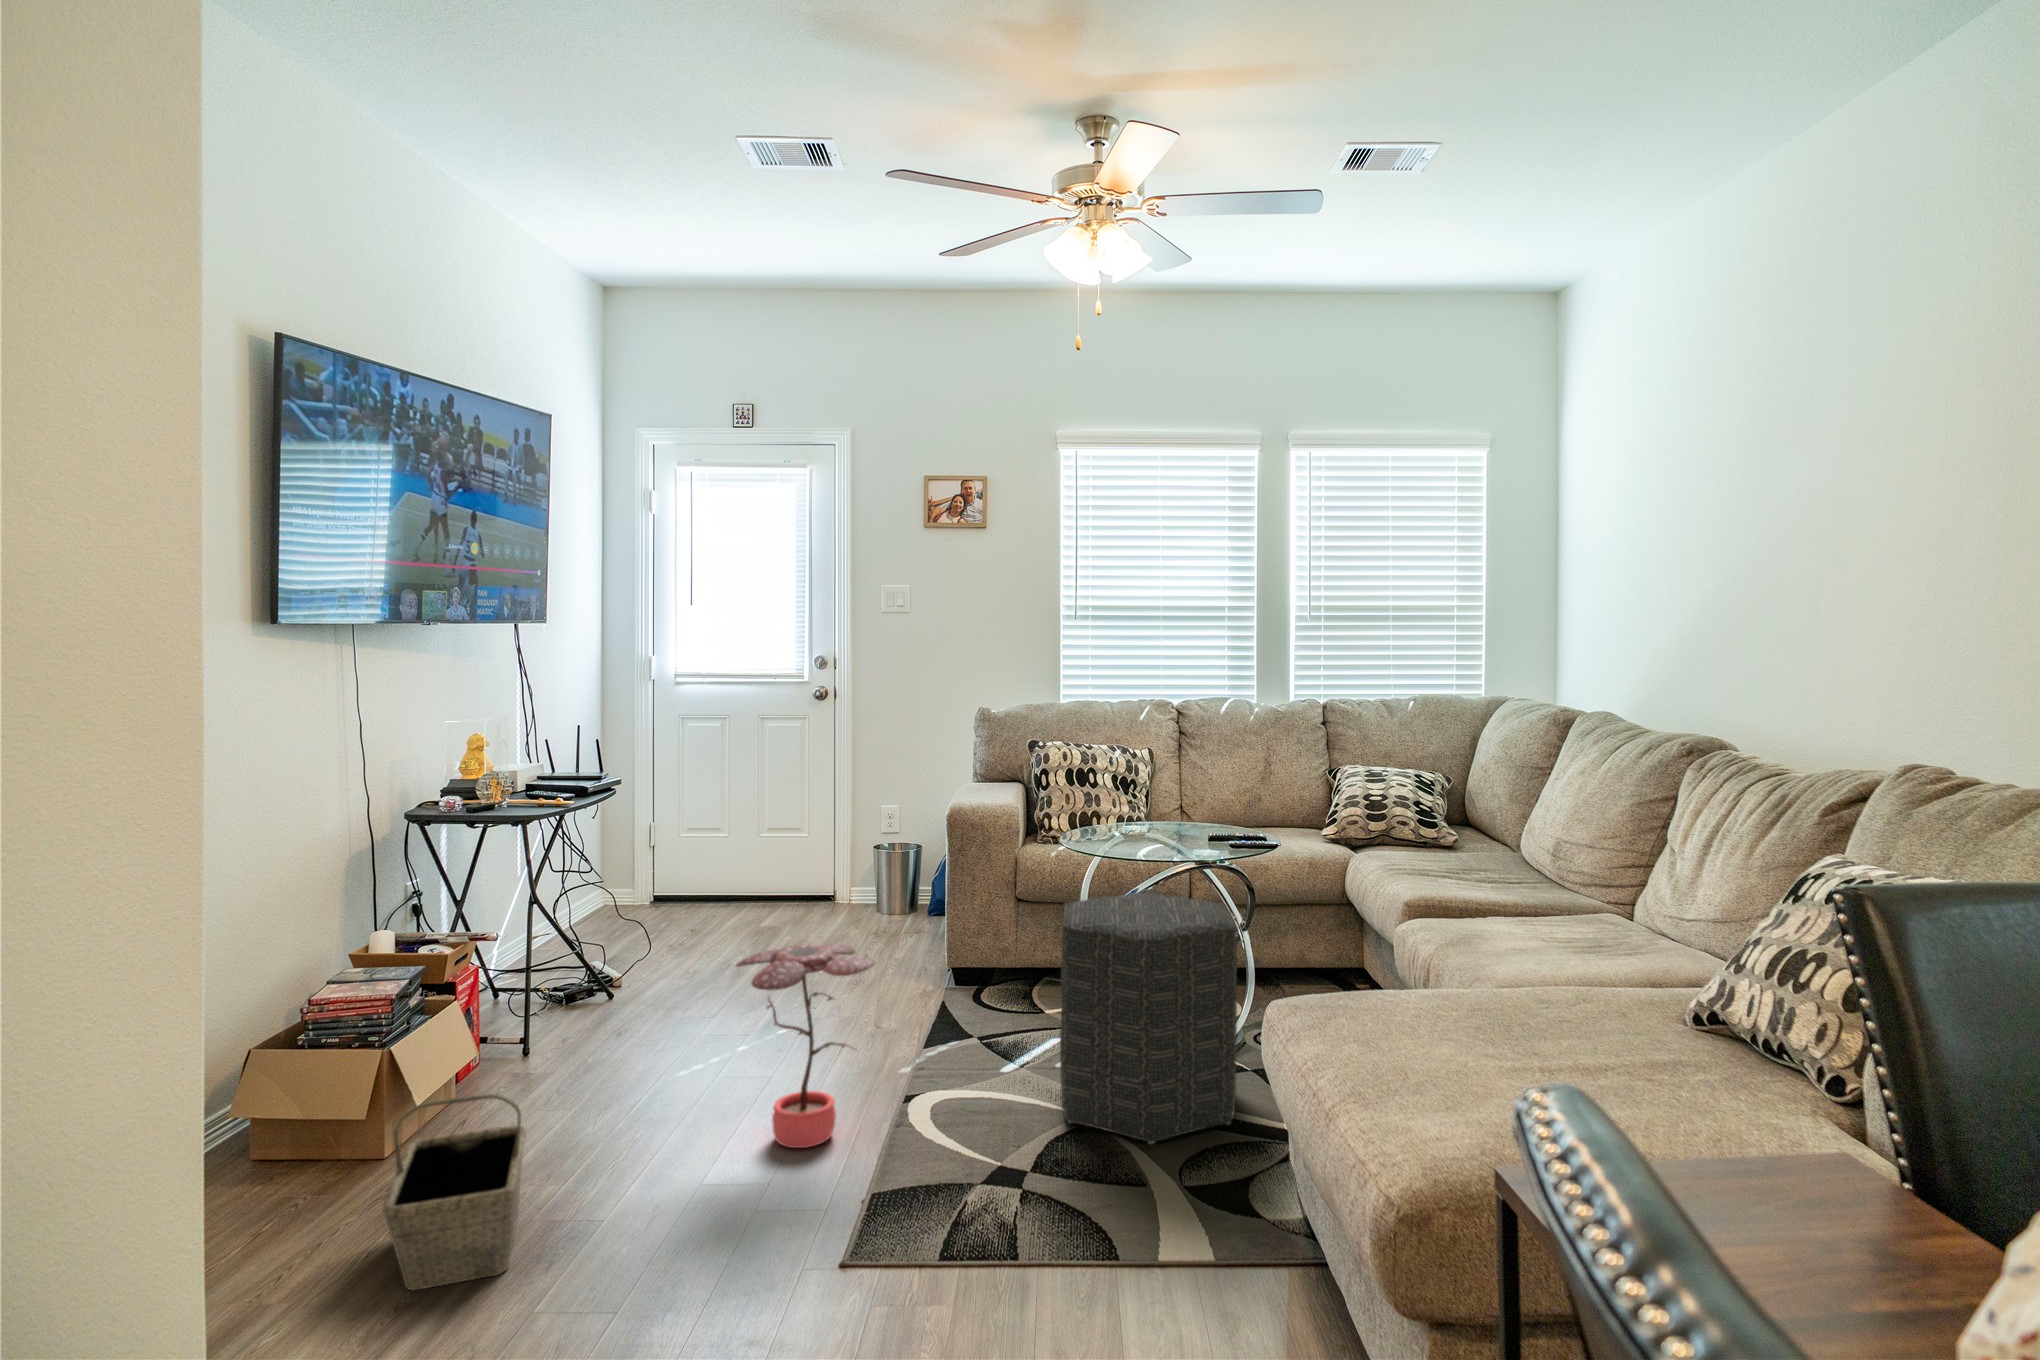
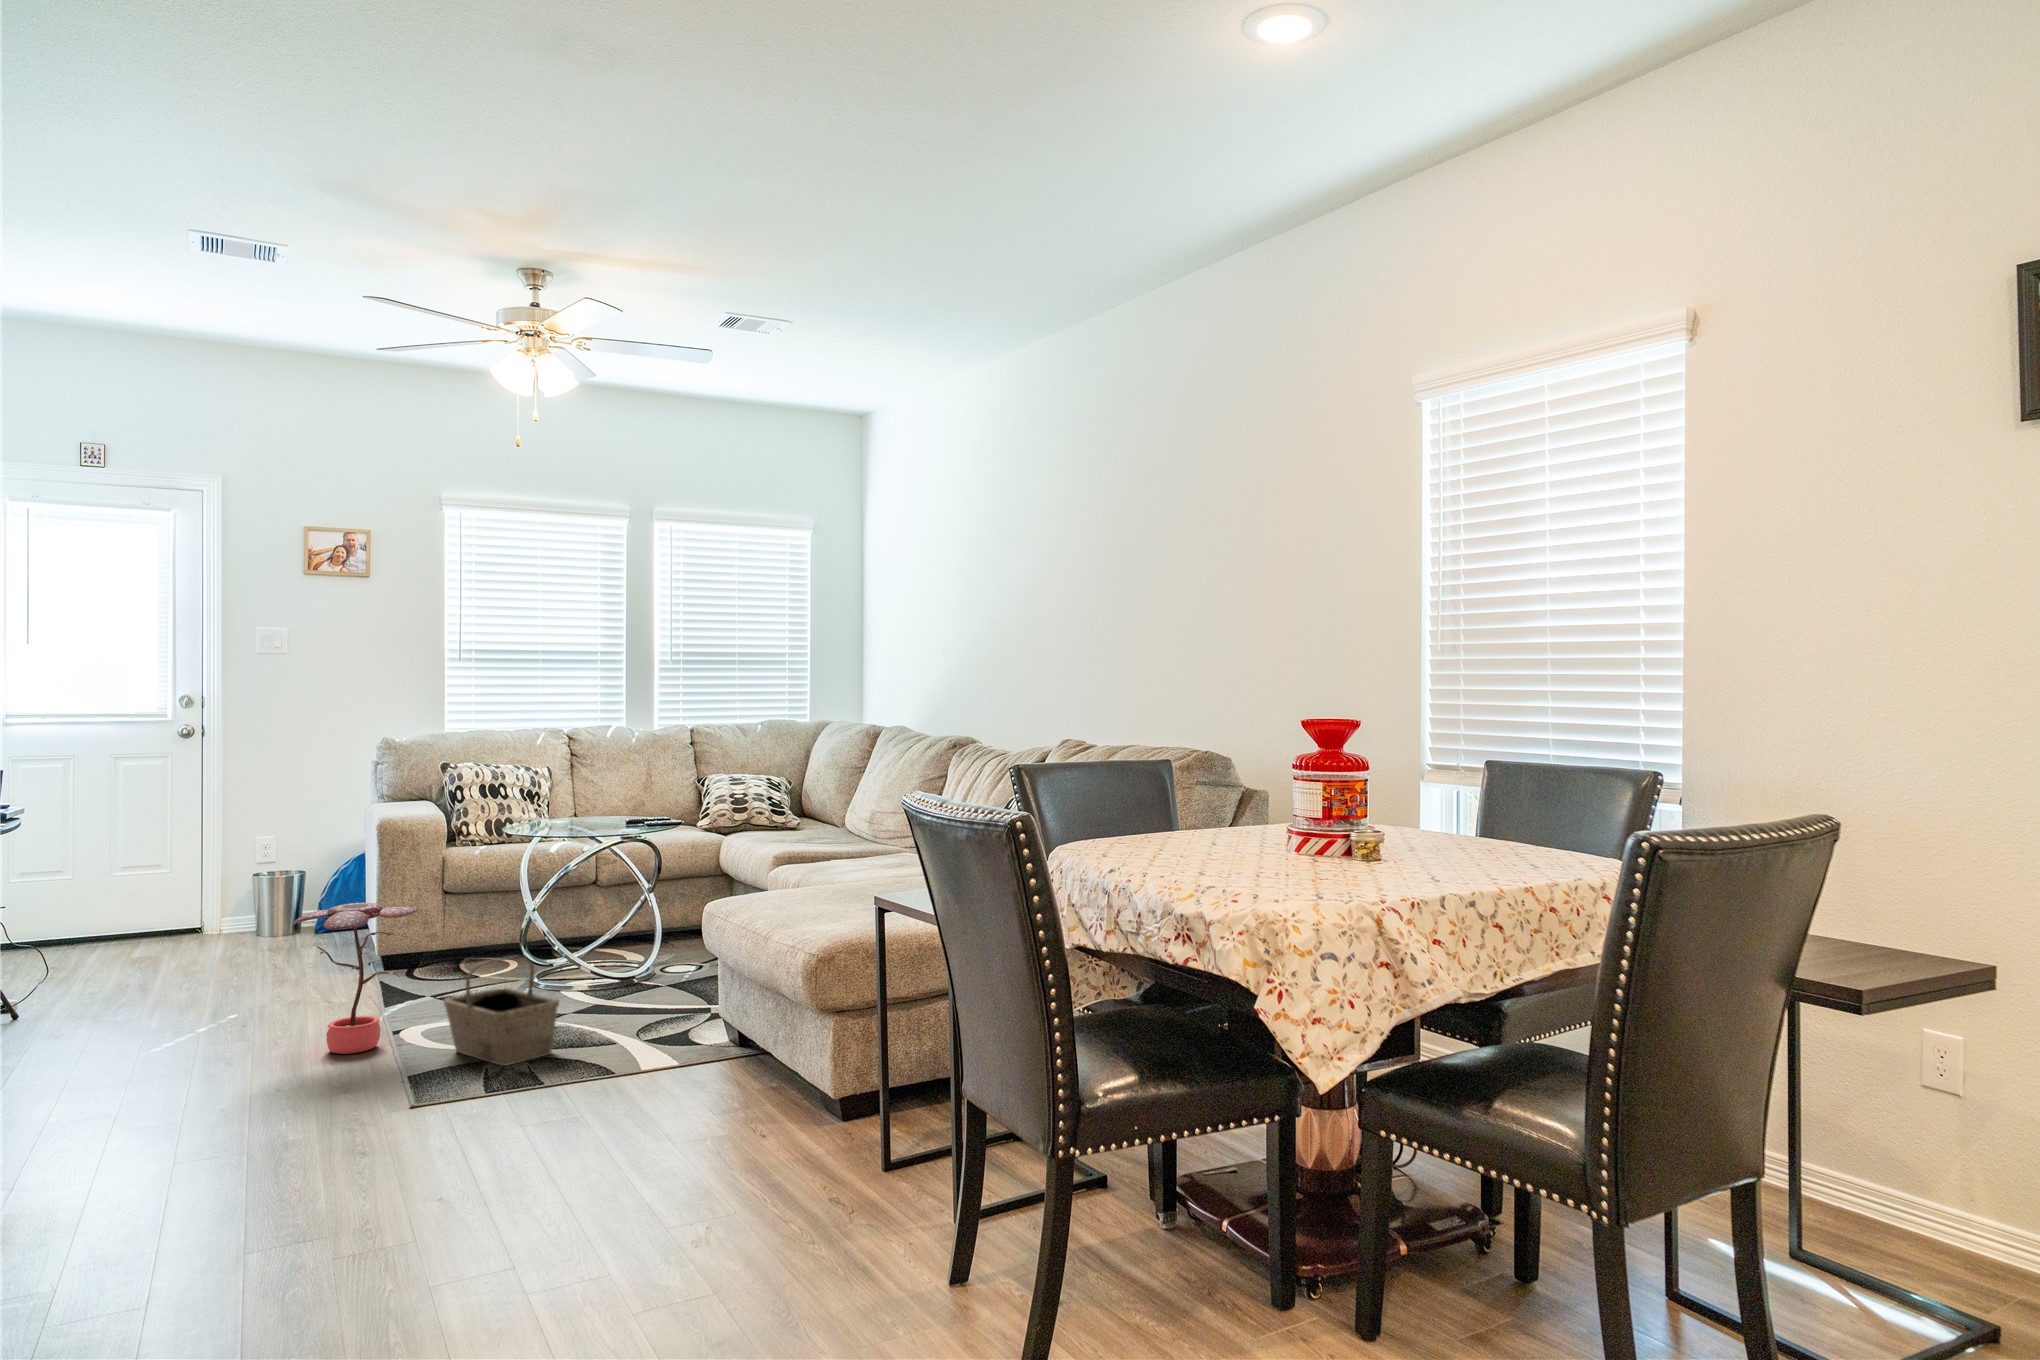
ottoman: present [1060,893,1237,1144] -> none [542,856,680,1015]
basket: present [382,1094,526,1290] -> present [444,956,559,1066]

